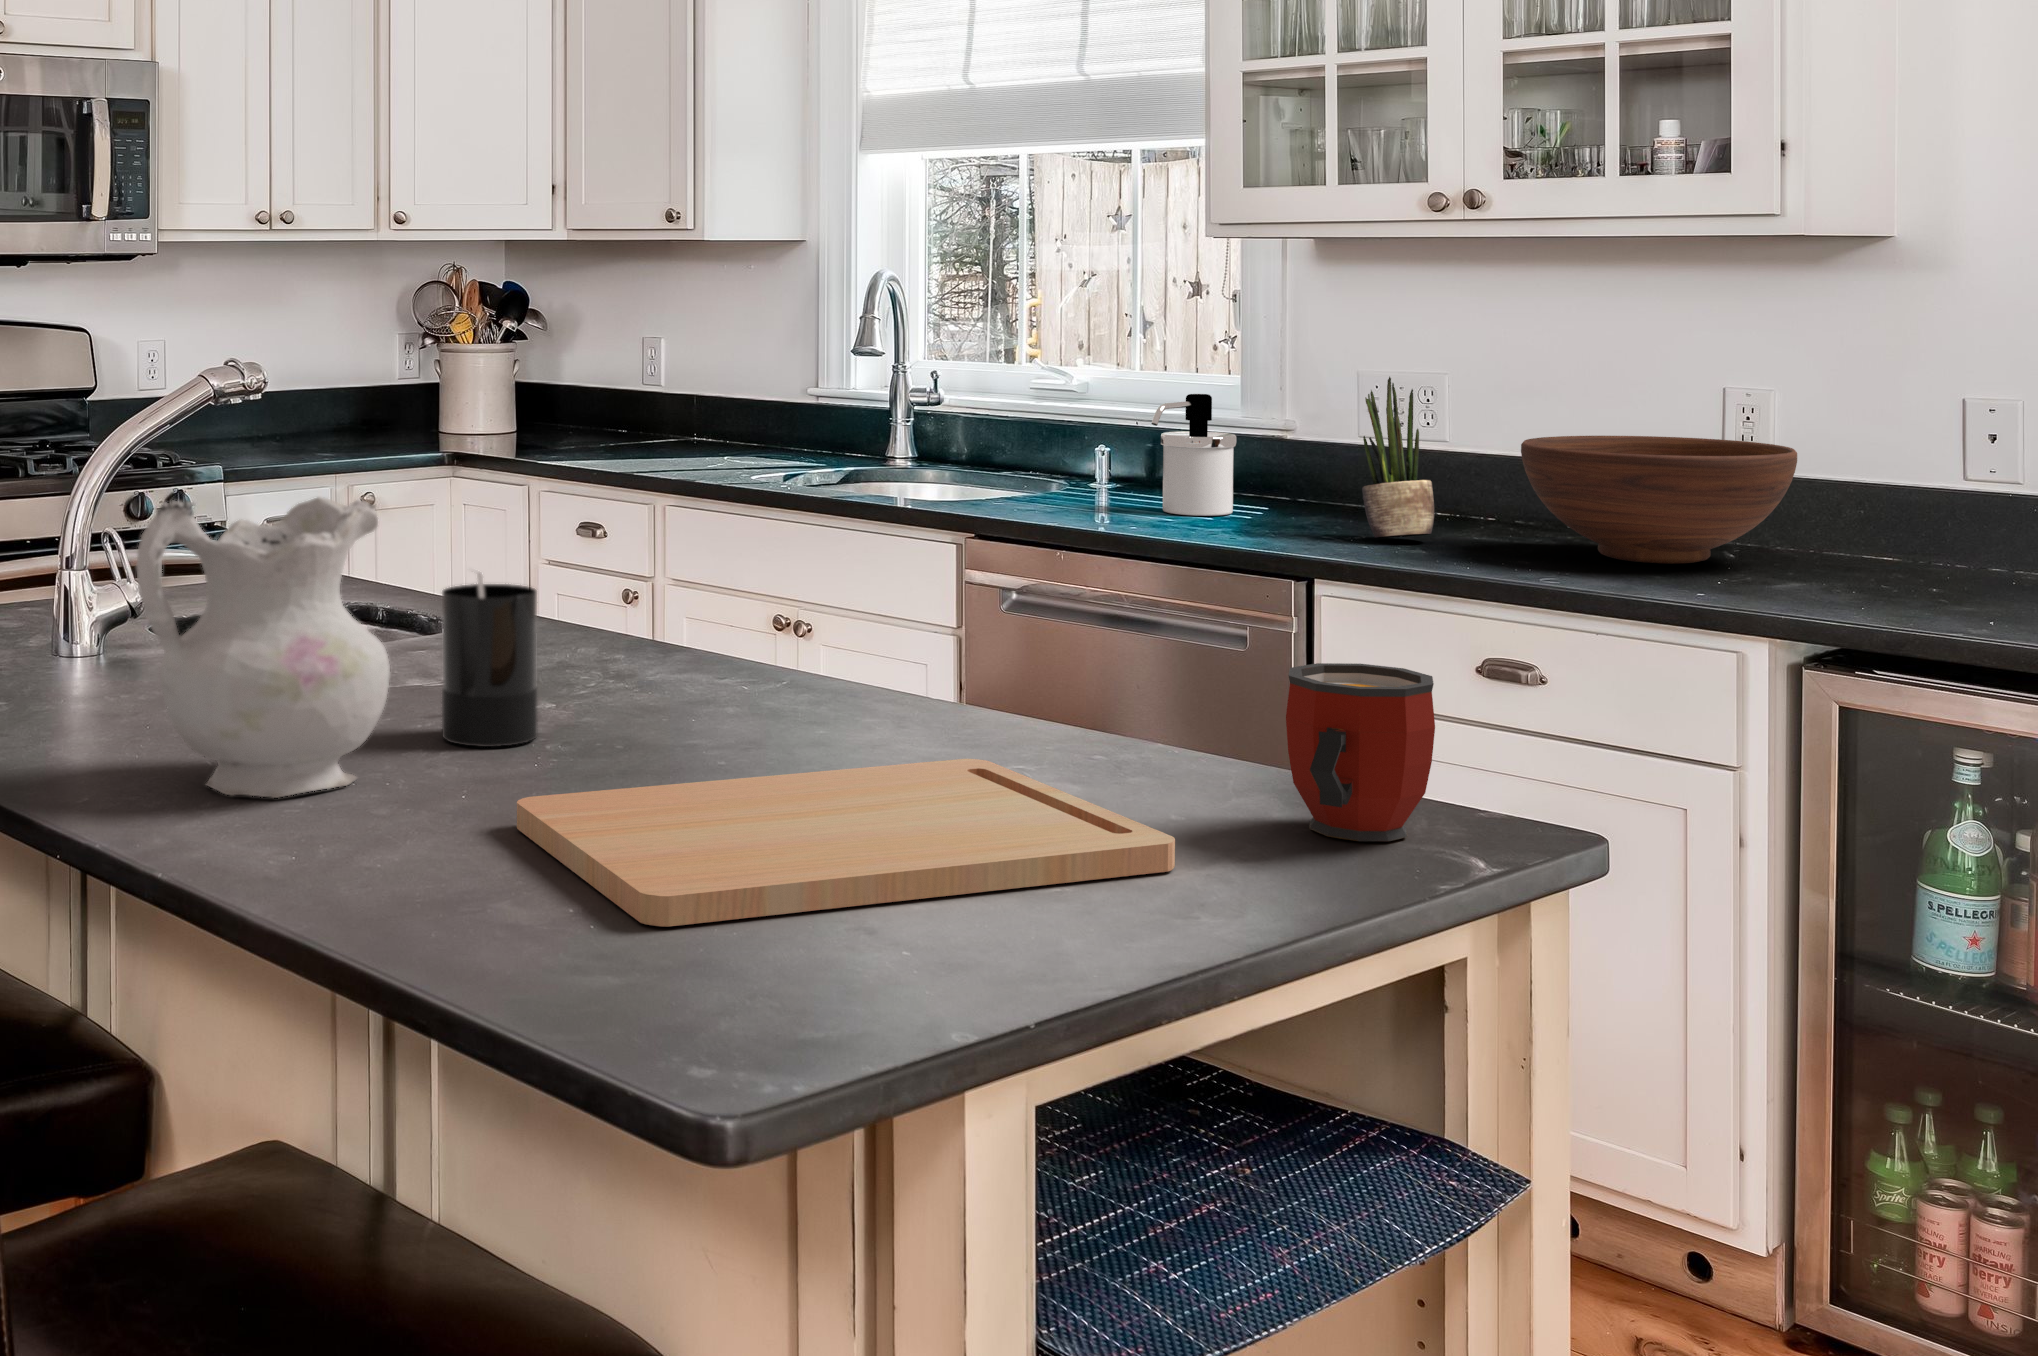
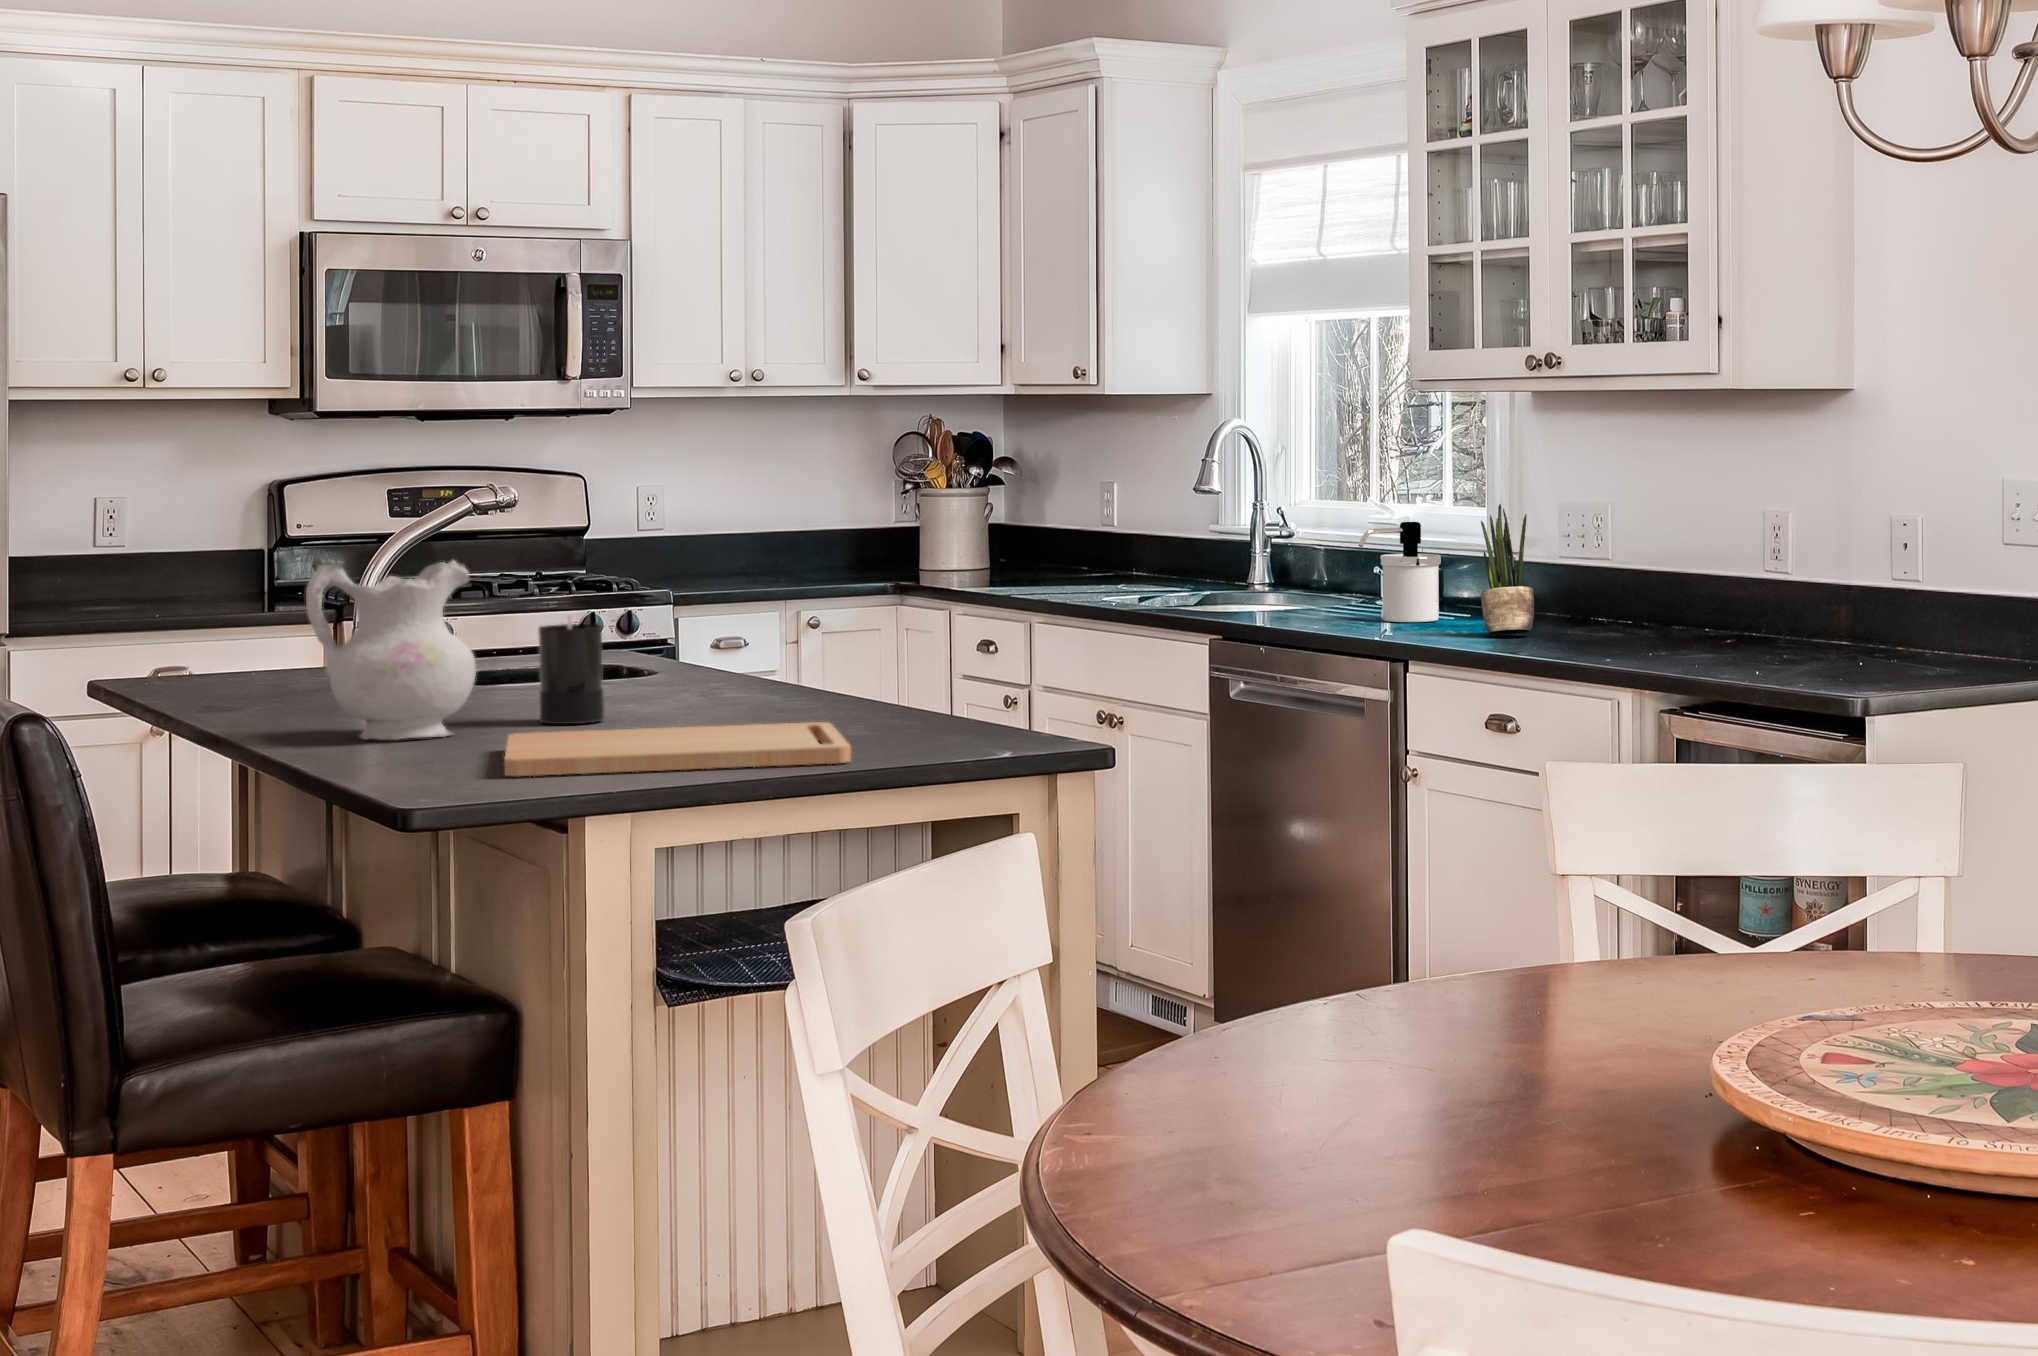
fruit bowl: present [1521,436,1797,564] -> none [1565,550,1761,647]
mug: present [1286,663,1435,841] -> none [940,656,1041,755]

